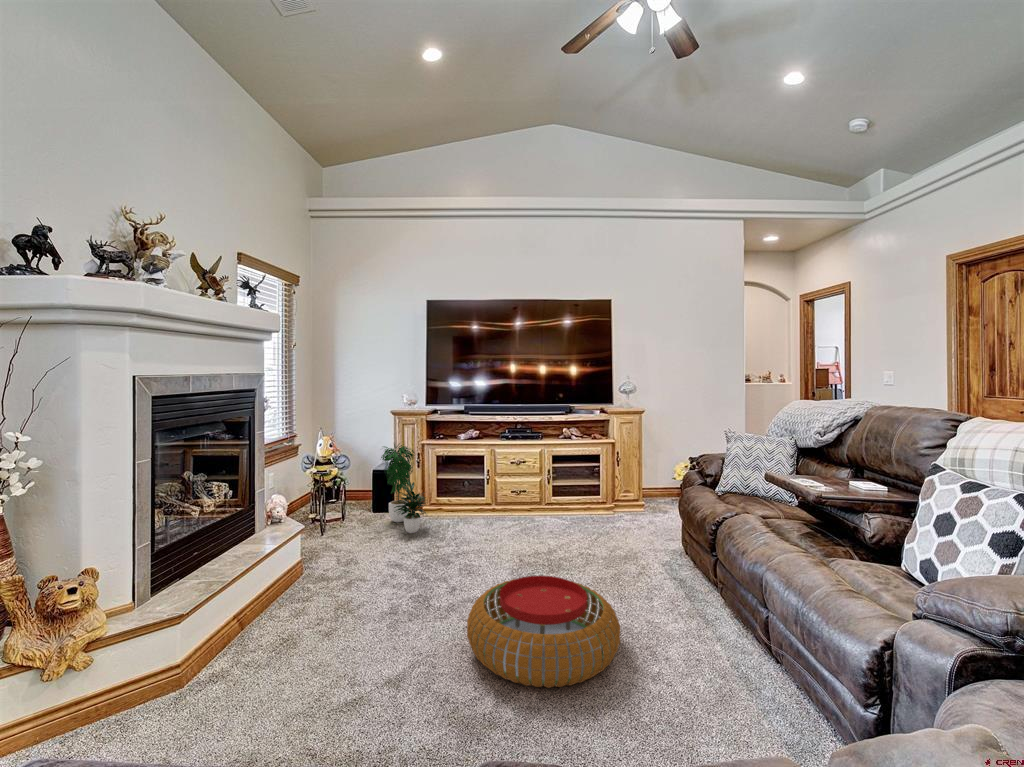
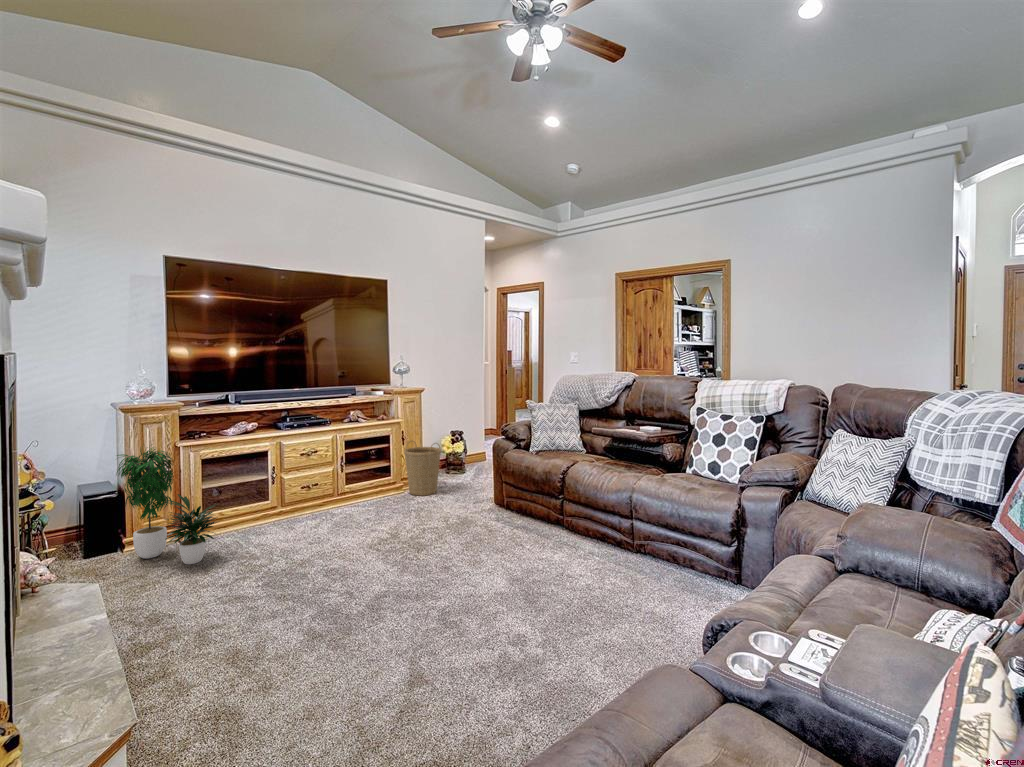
basket: none [609,463,648,522] -> present [404,441,441,496]
pouf: present [467,576,620,688] -> none [422,542,570,645]

